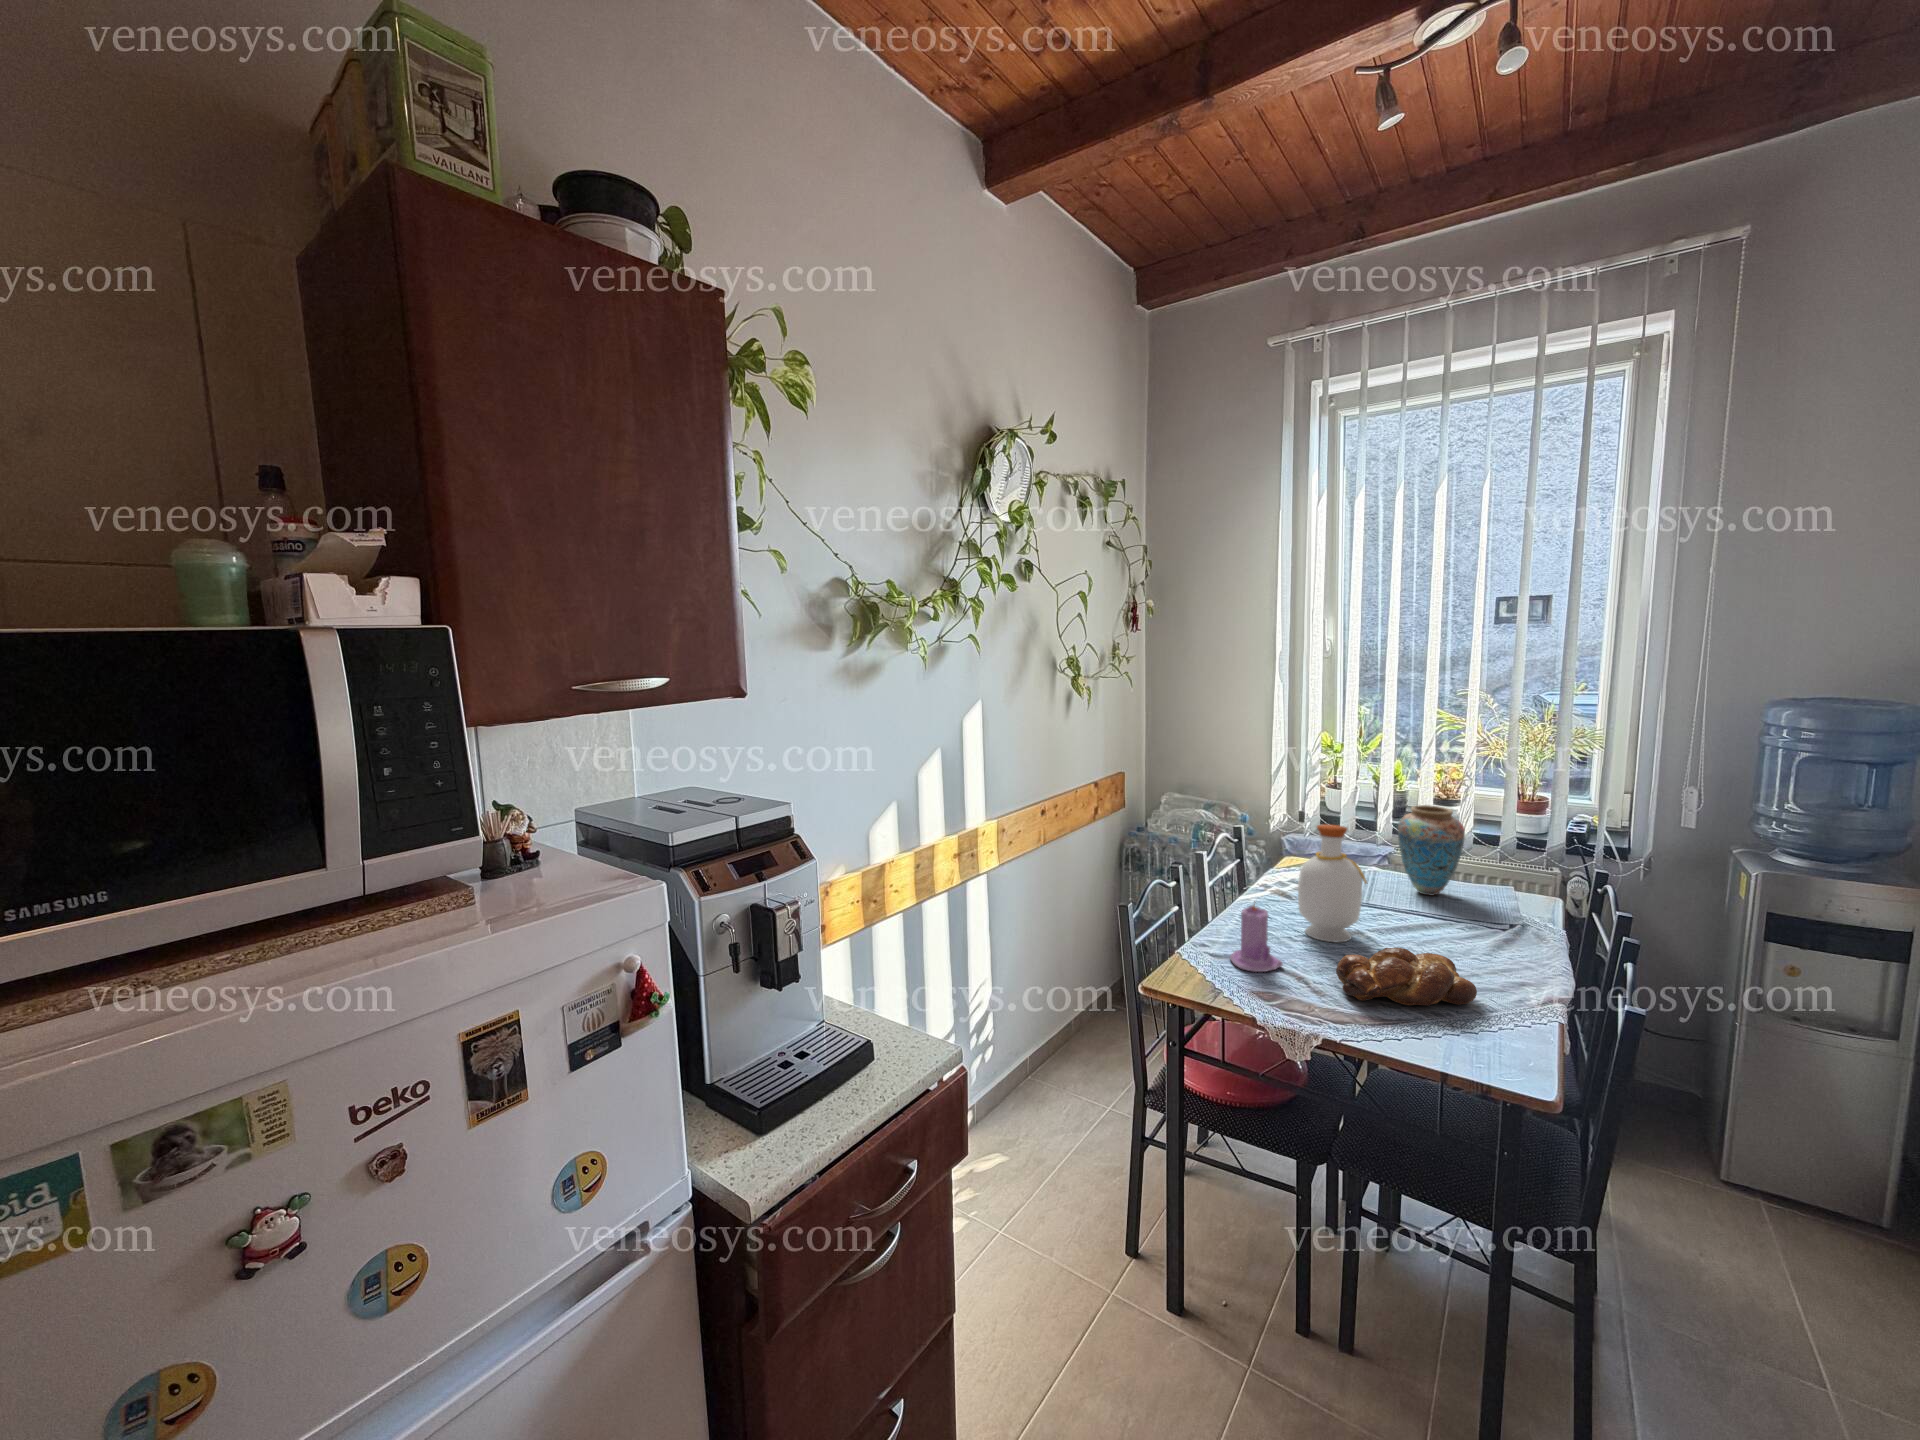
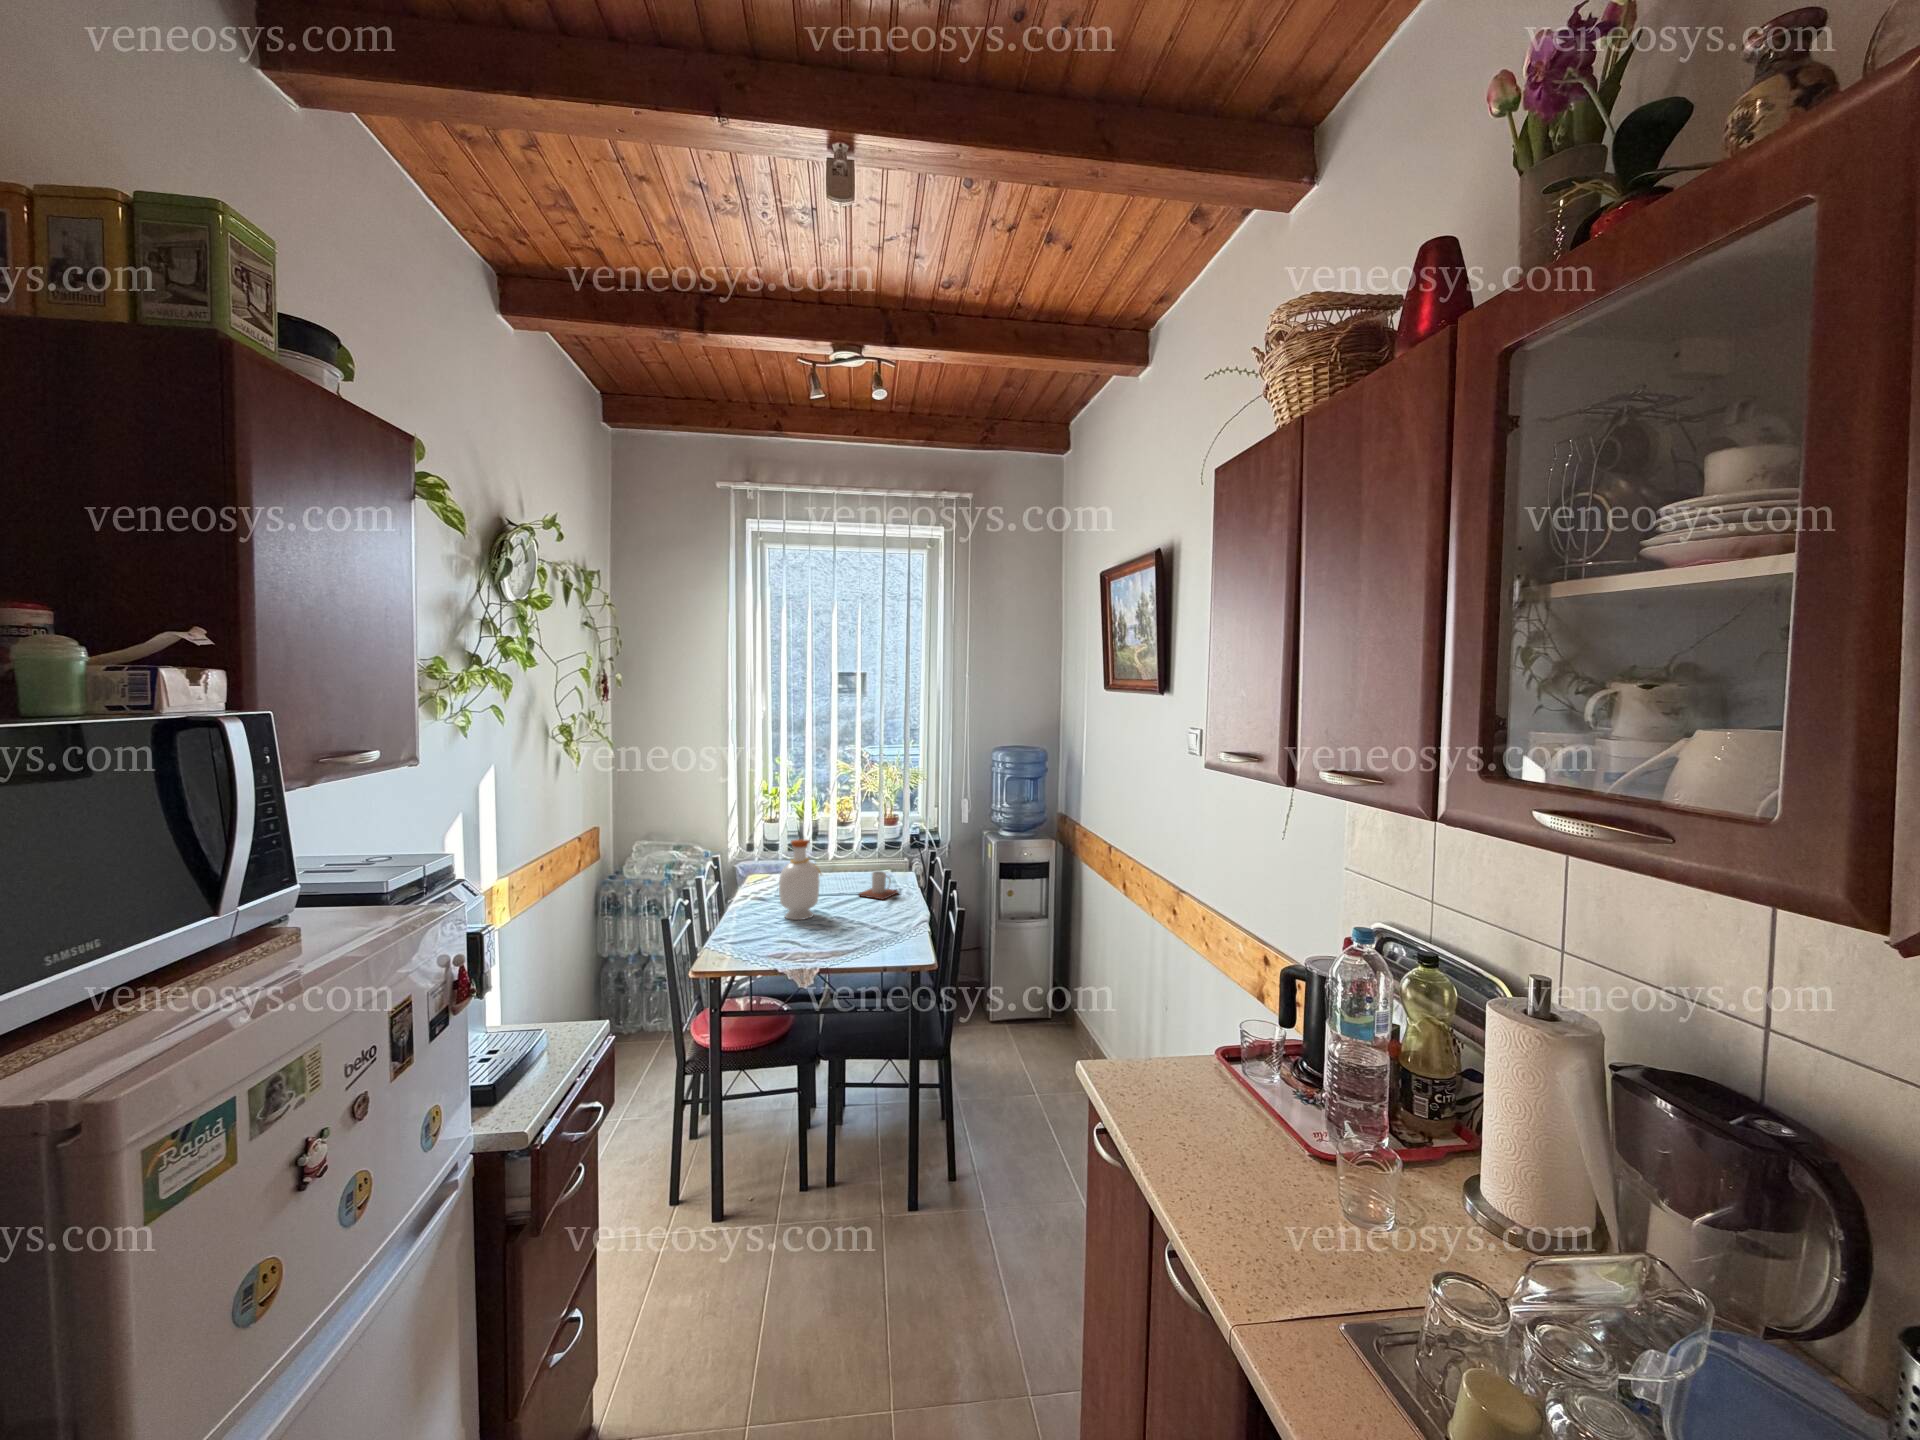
vase: present [1398,805,1465,896] -> none [827,824,865,884]
mug: none [1440,889,1519,938] -> present [859,871,898,900]
candle: present [1230,905,1283,972] -> none [745,896,781,946]
bread loaf: present [1336,948,1477,1005] -> none [816,908,891,944]

